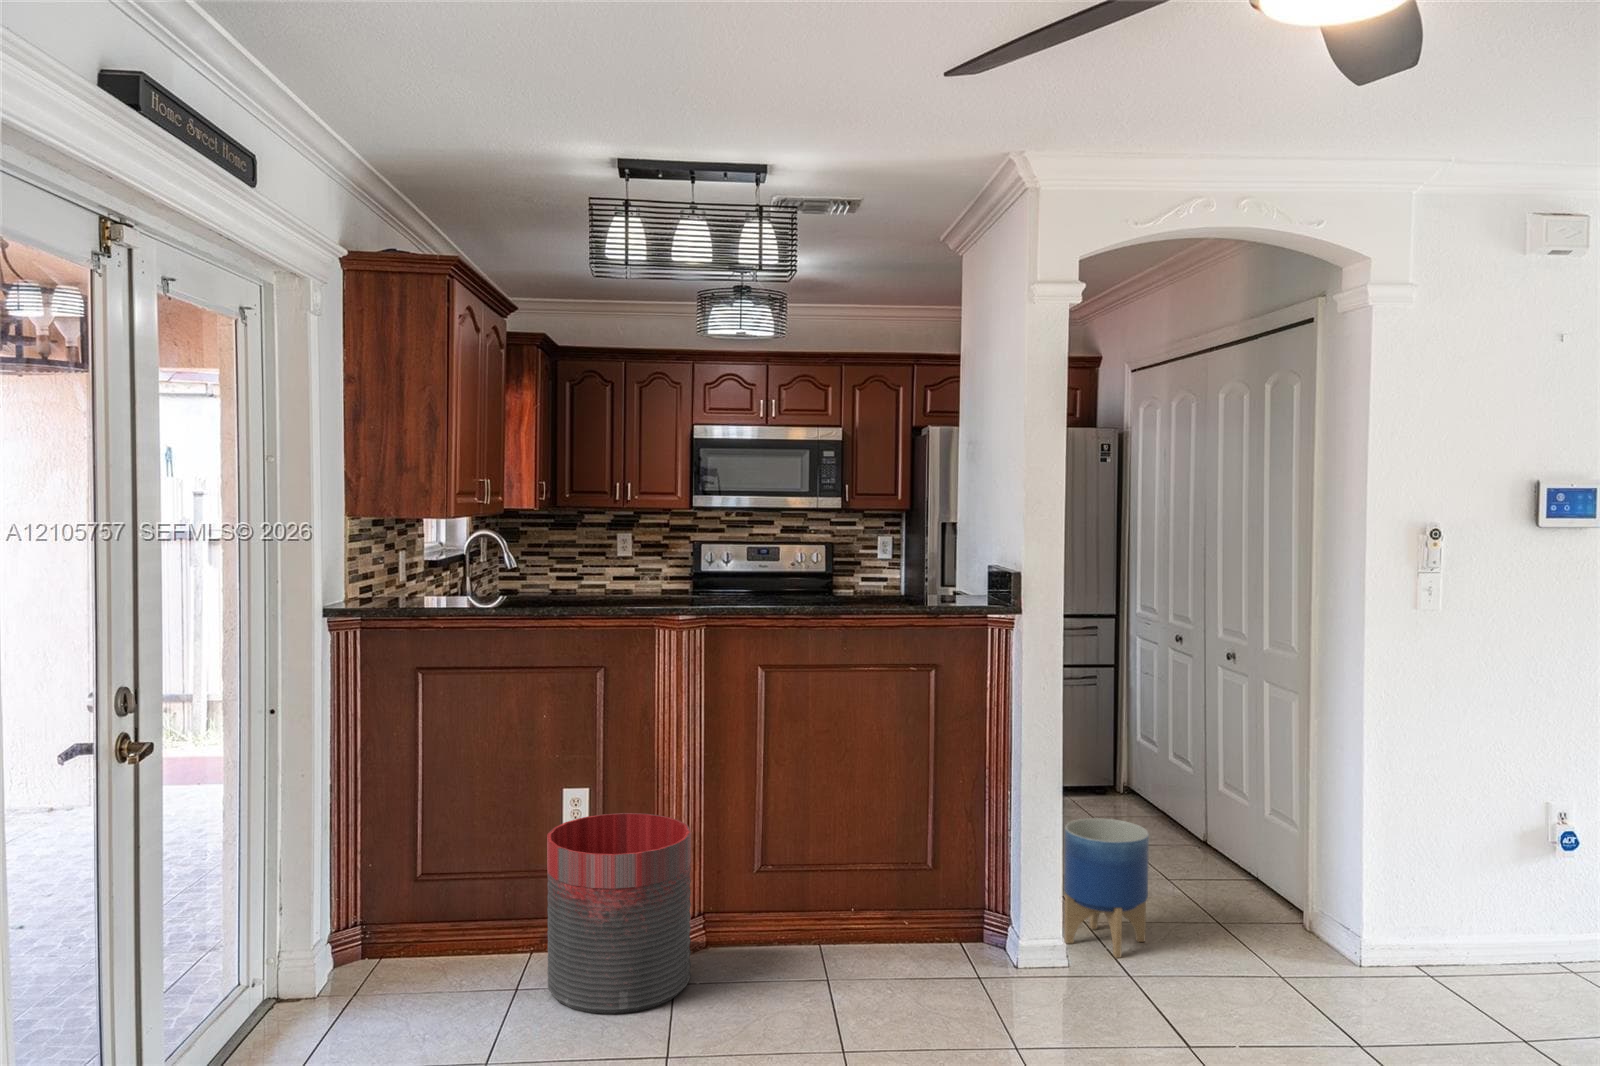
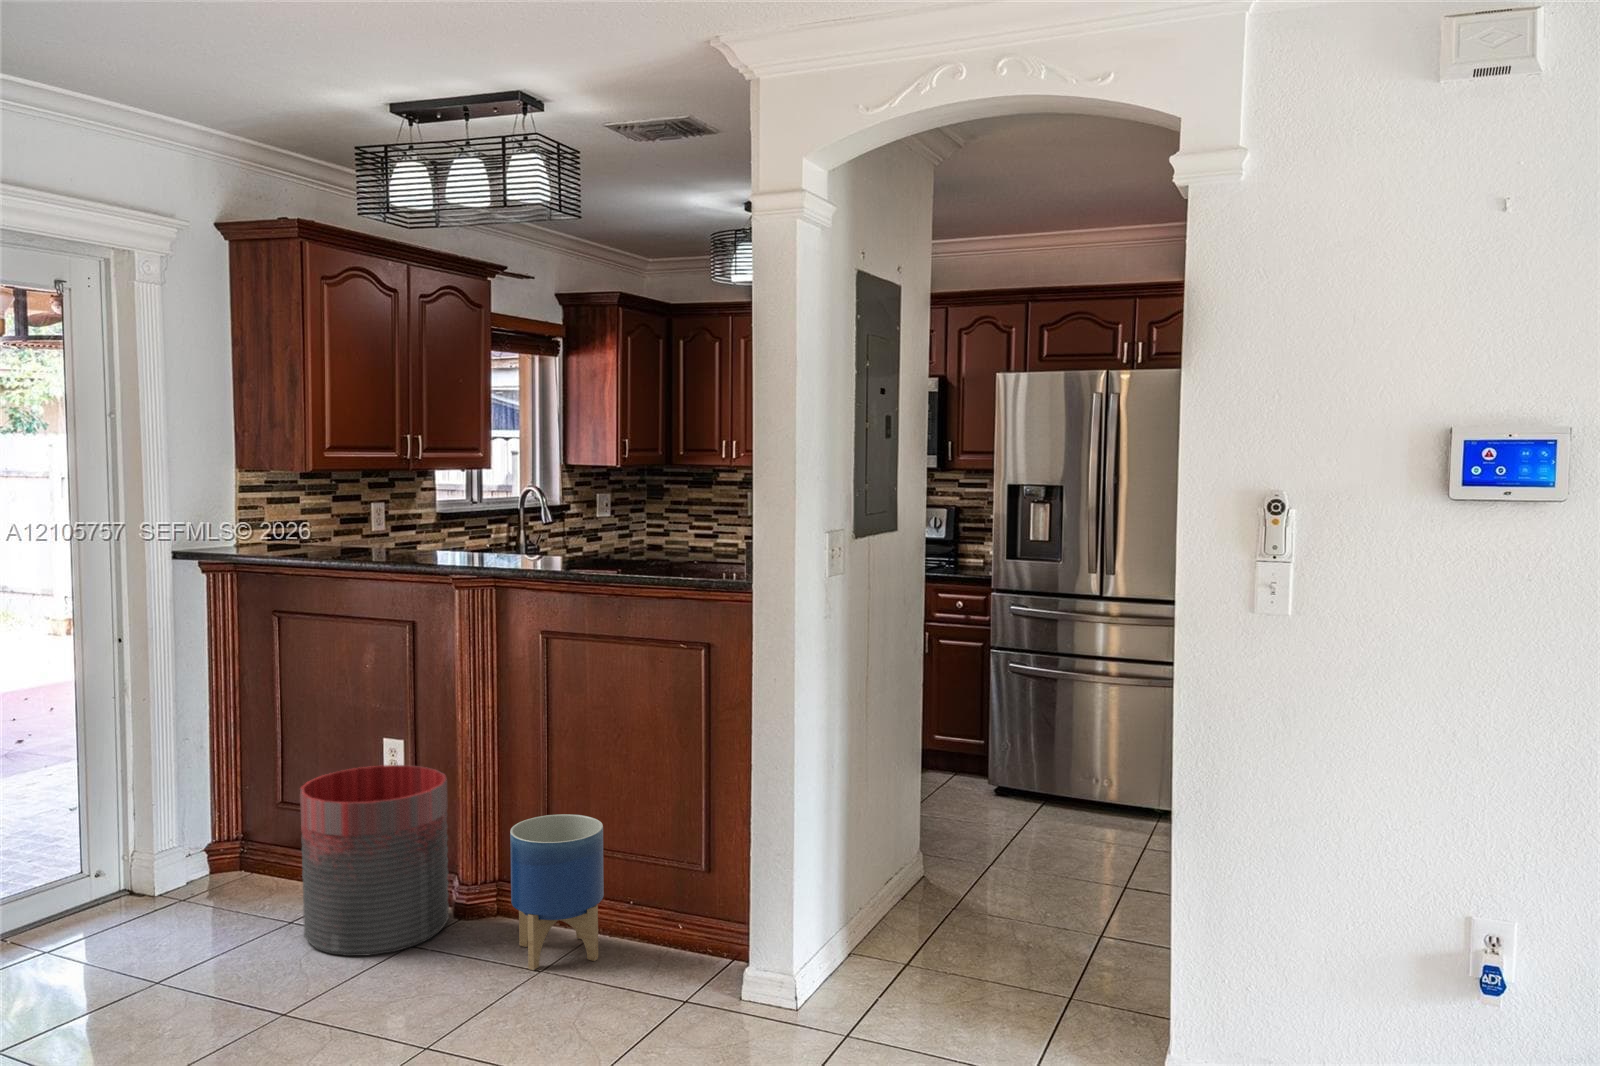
planter: present [1064,818,1149,958] -> present [510,814,604,970]

